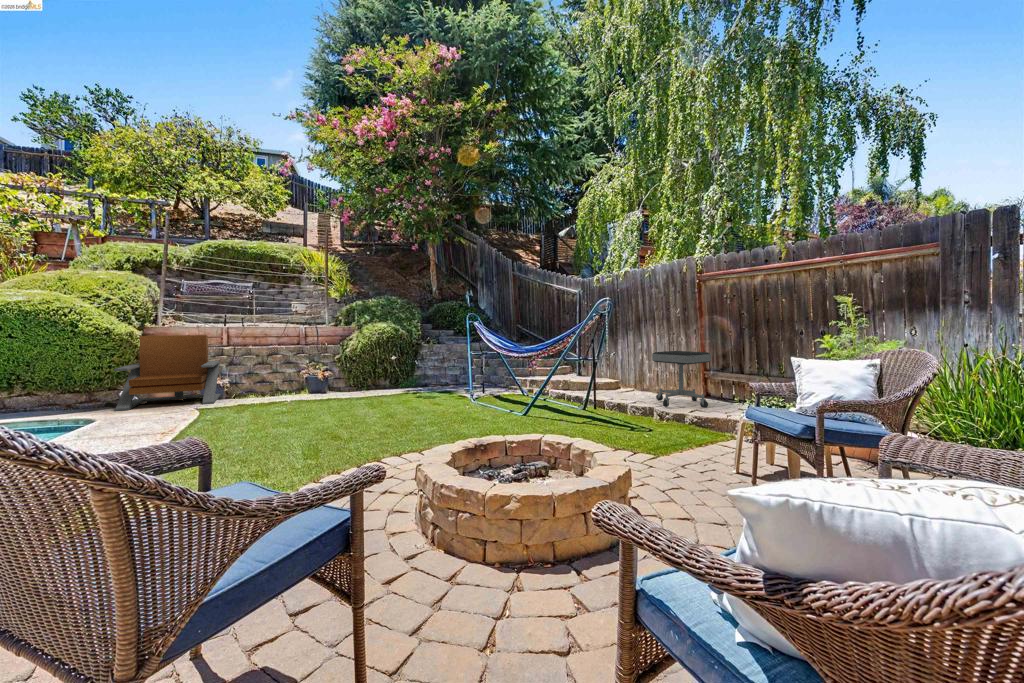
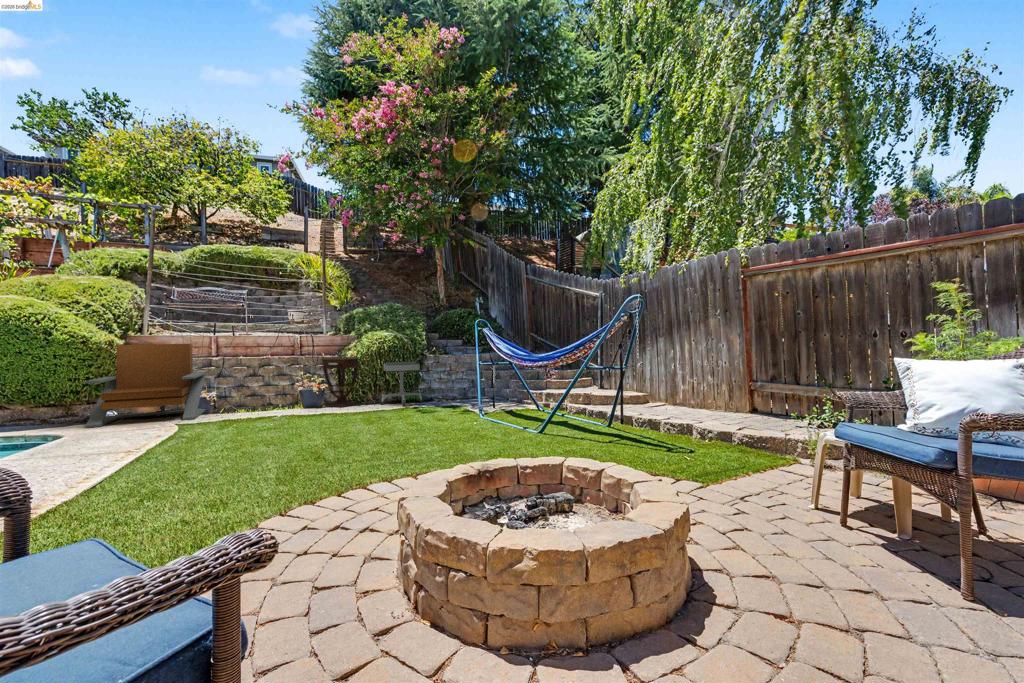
side table: none [327,347,361,393] -> present [322,357,359,407]
stool: present [652,351,711,408] -> present [379,362,424,406]

